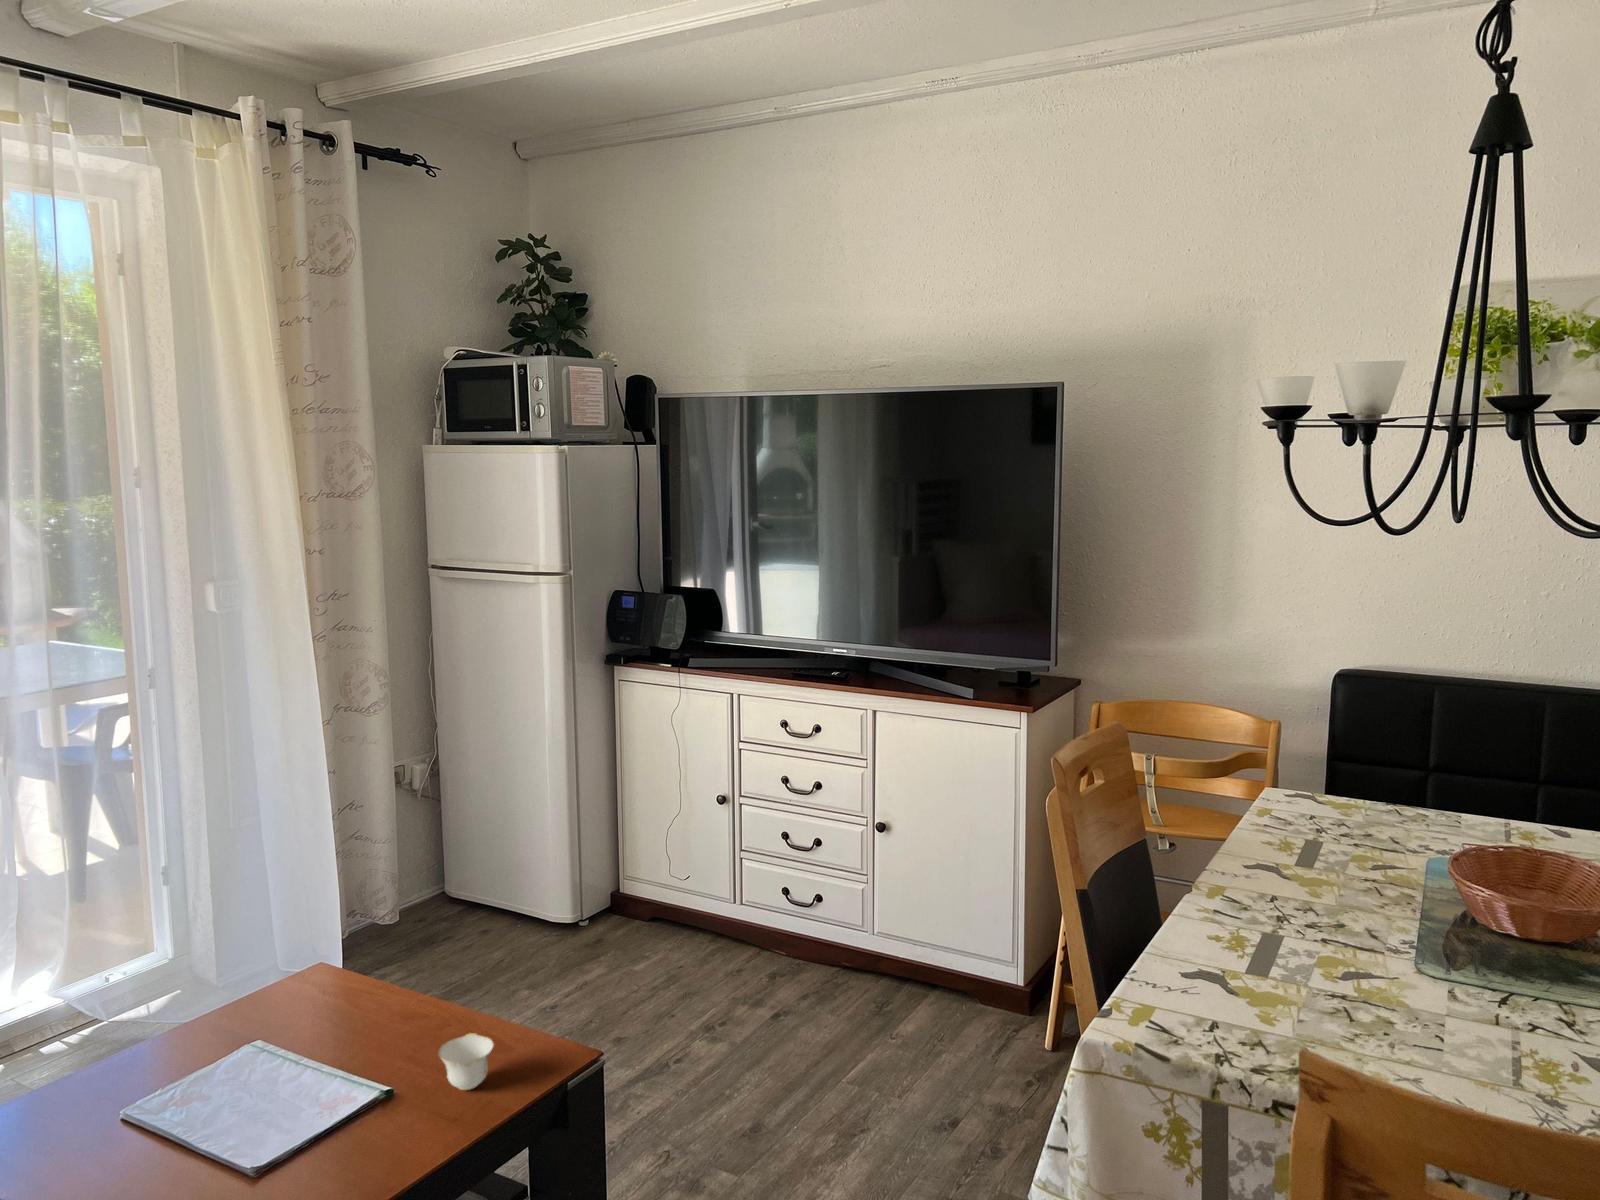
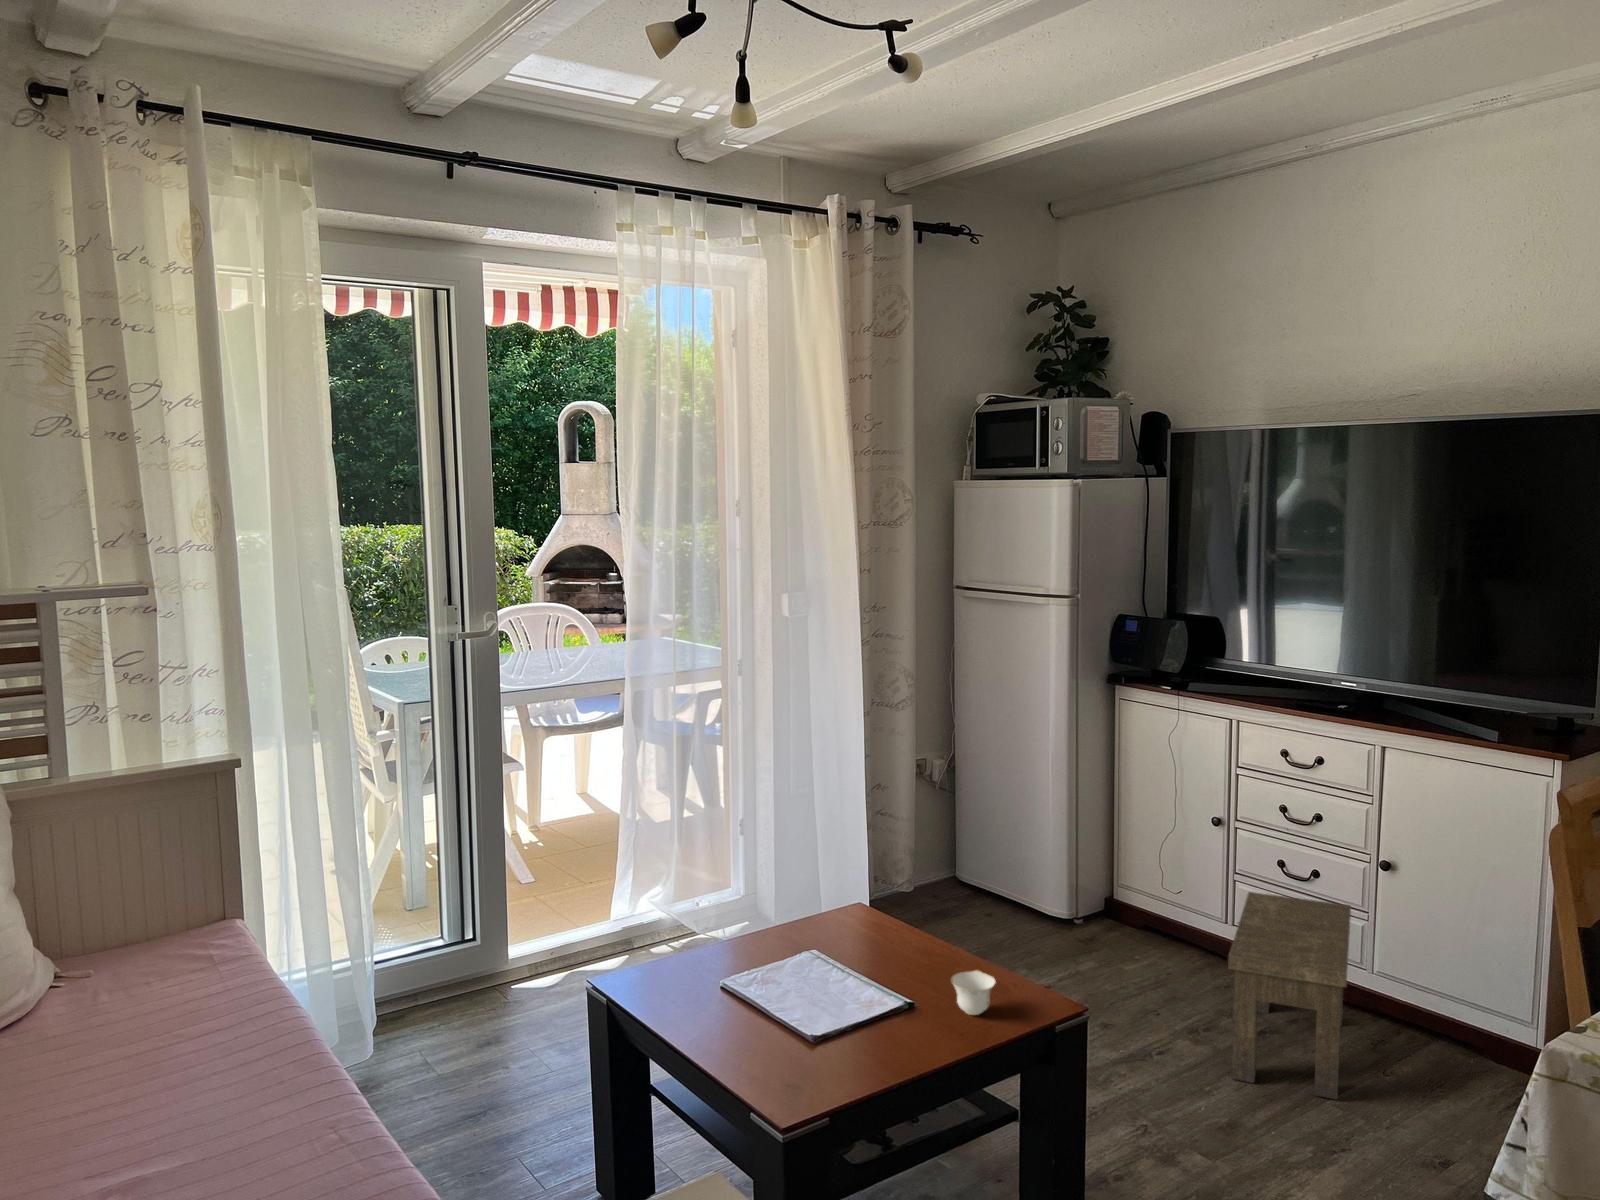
side table: none [742,869,854,1070] -> present [1228,892,1351,1099]

